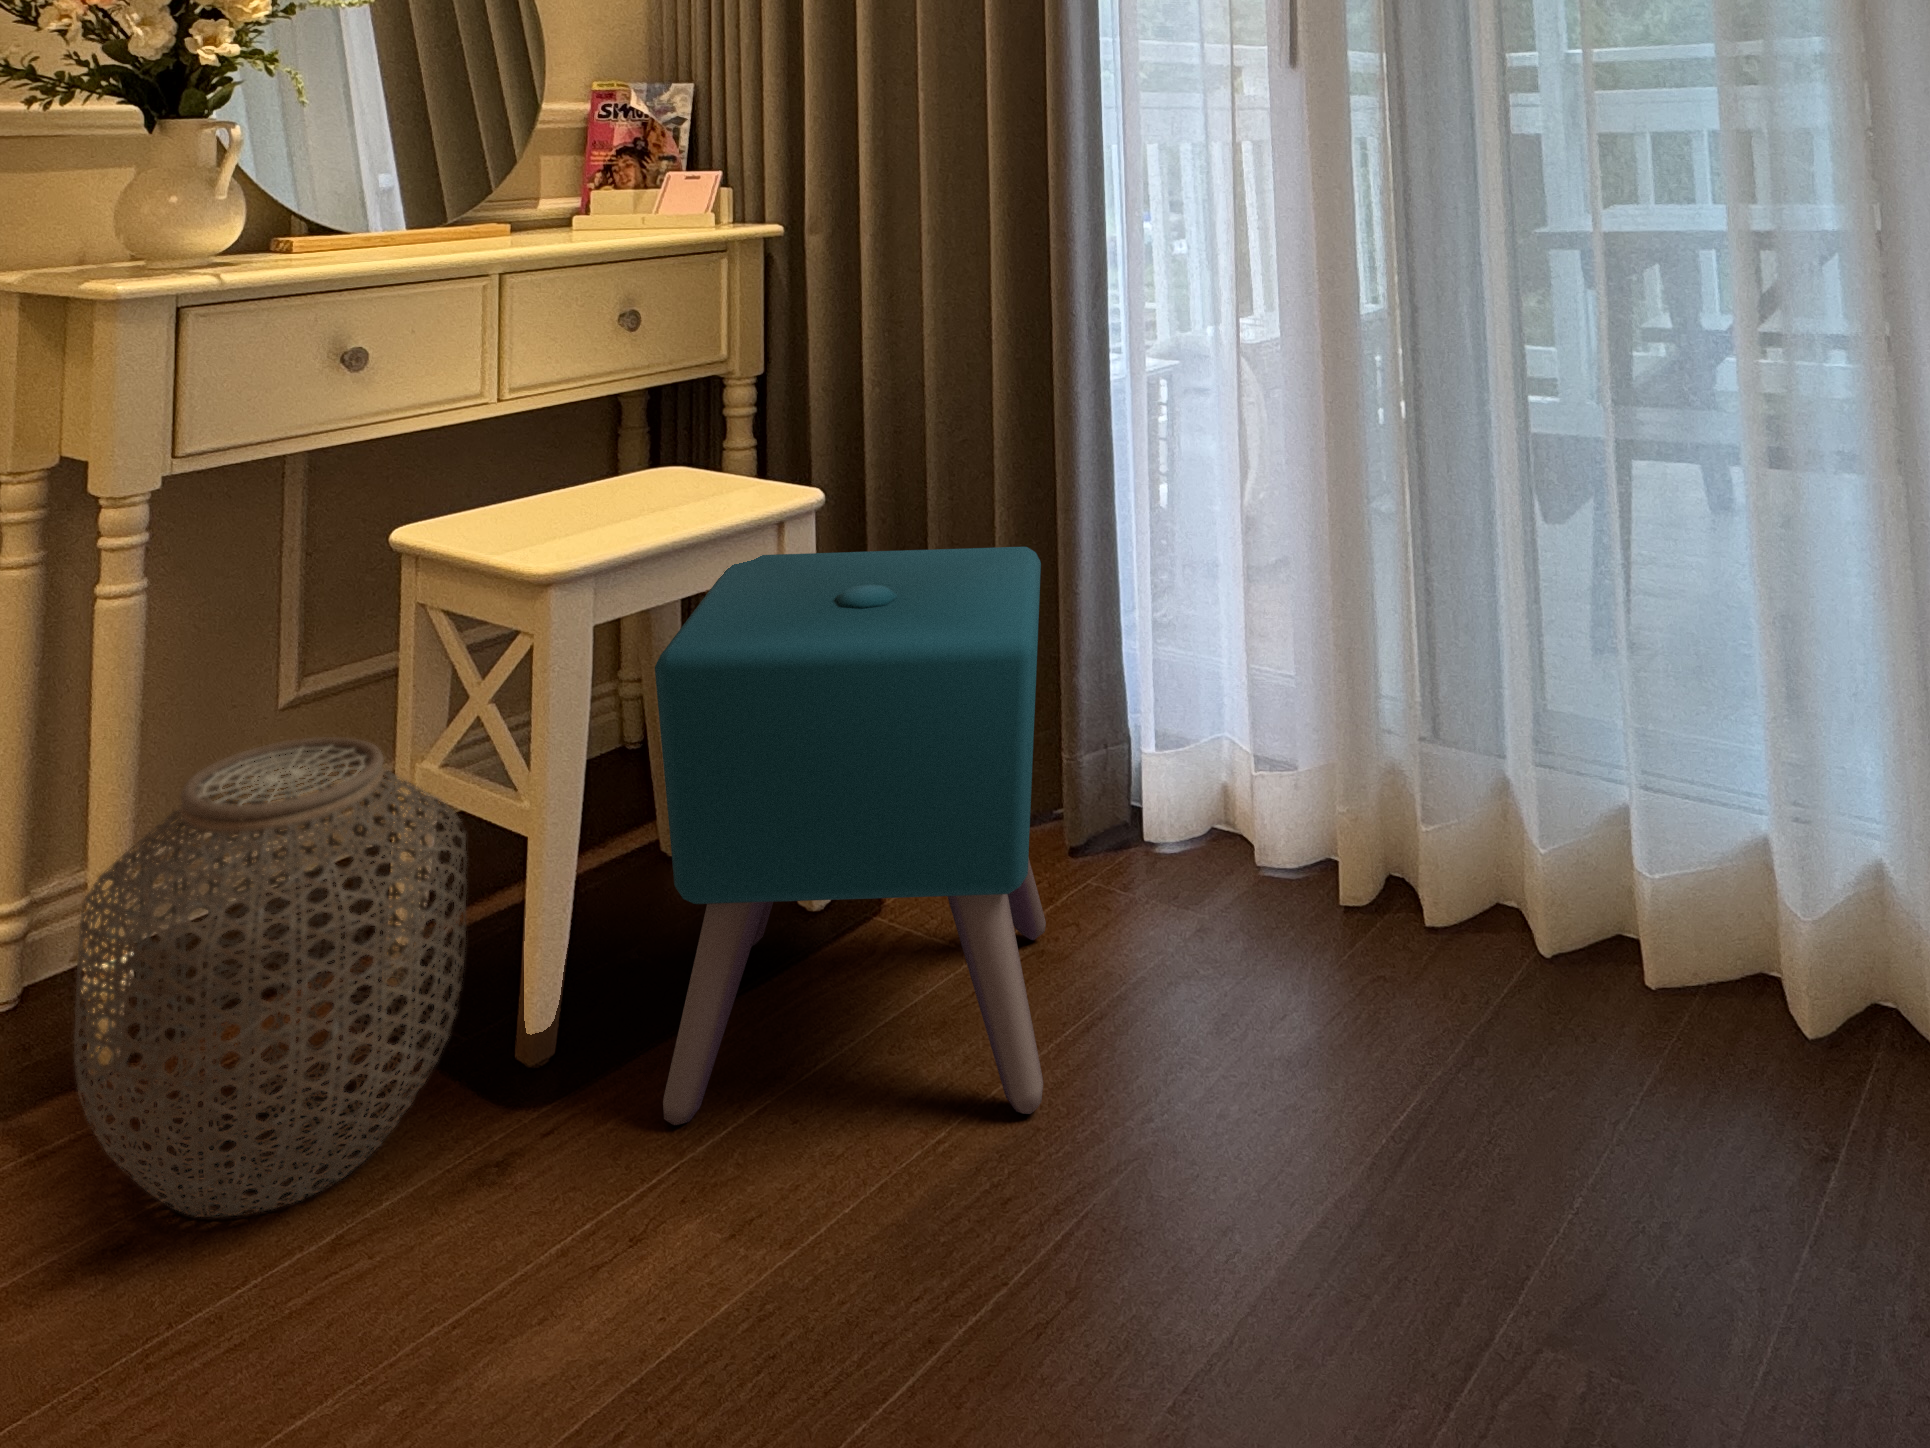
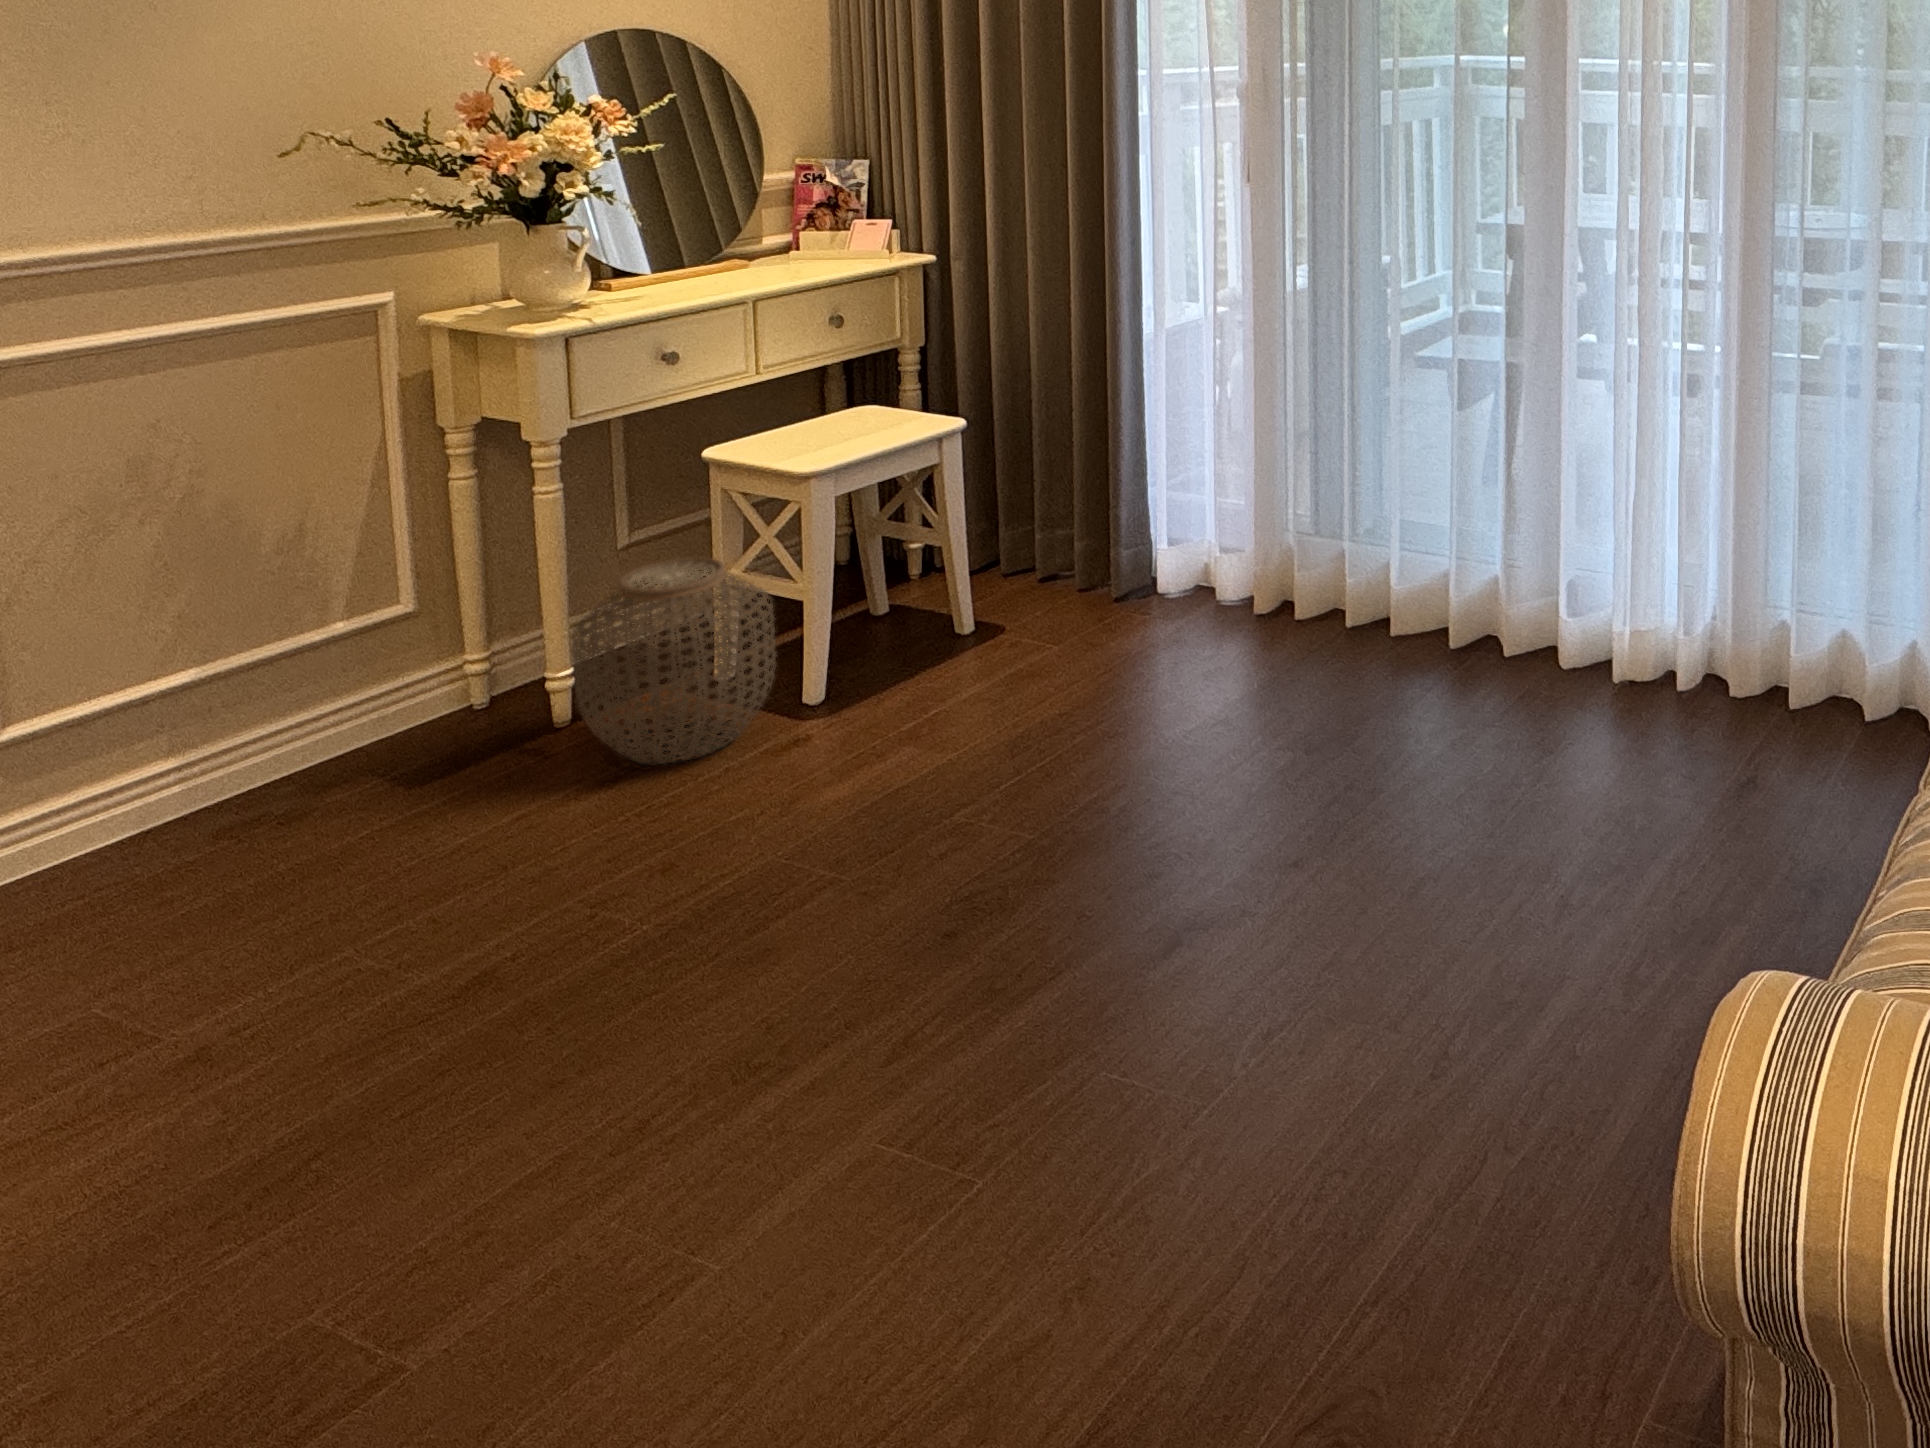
ottoman: present [655,547,1046,1125] -> none [872,449,1093,718]

